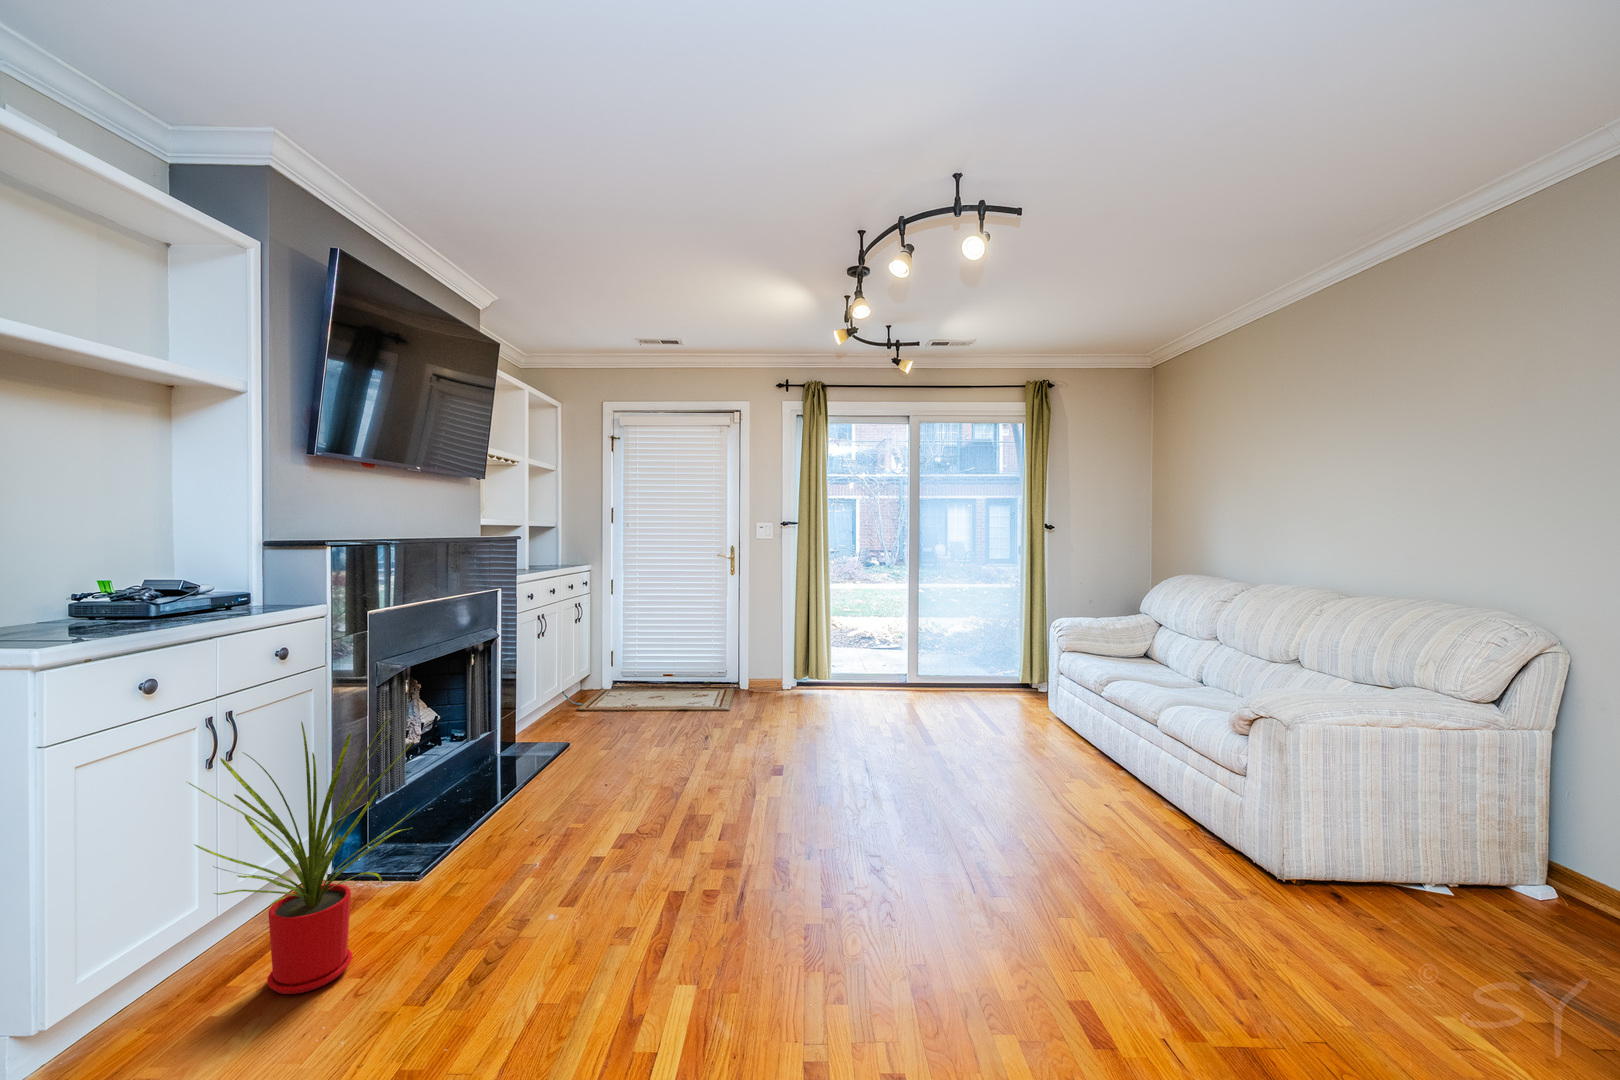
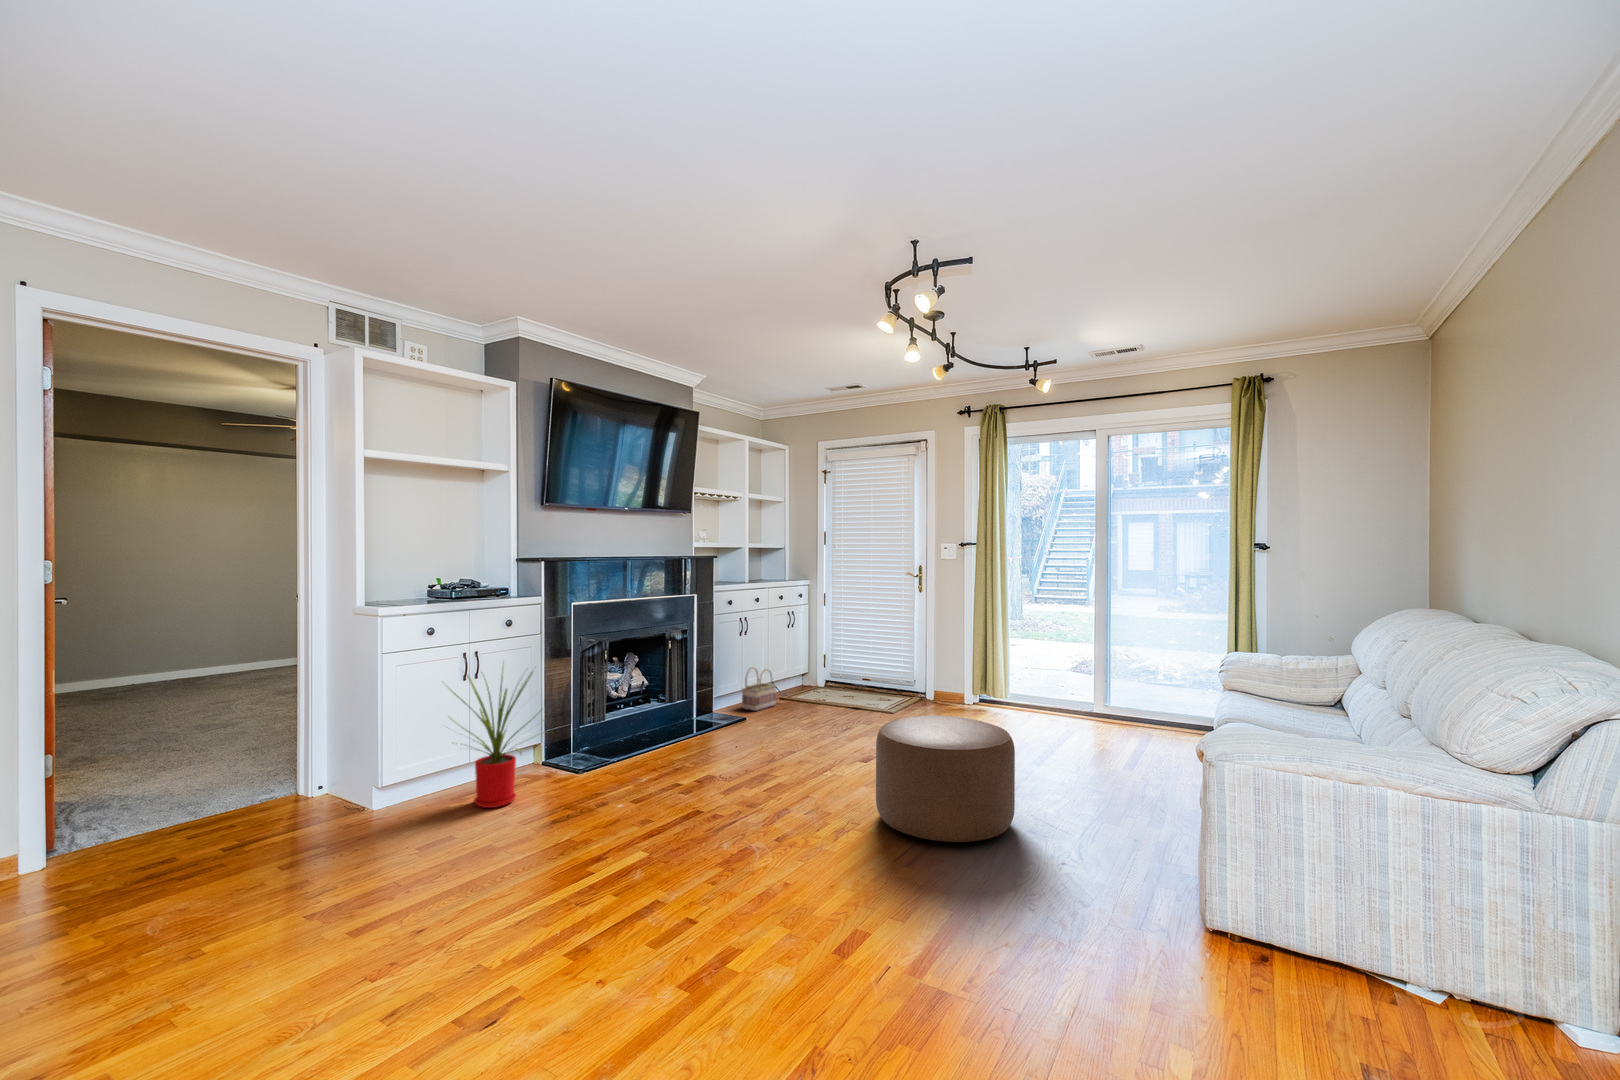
basket: none [544,678,583,733] -> present [742,667,776,711]
ottoman: none [871,711,1024,854] -> present [876,716,1015,842]

